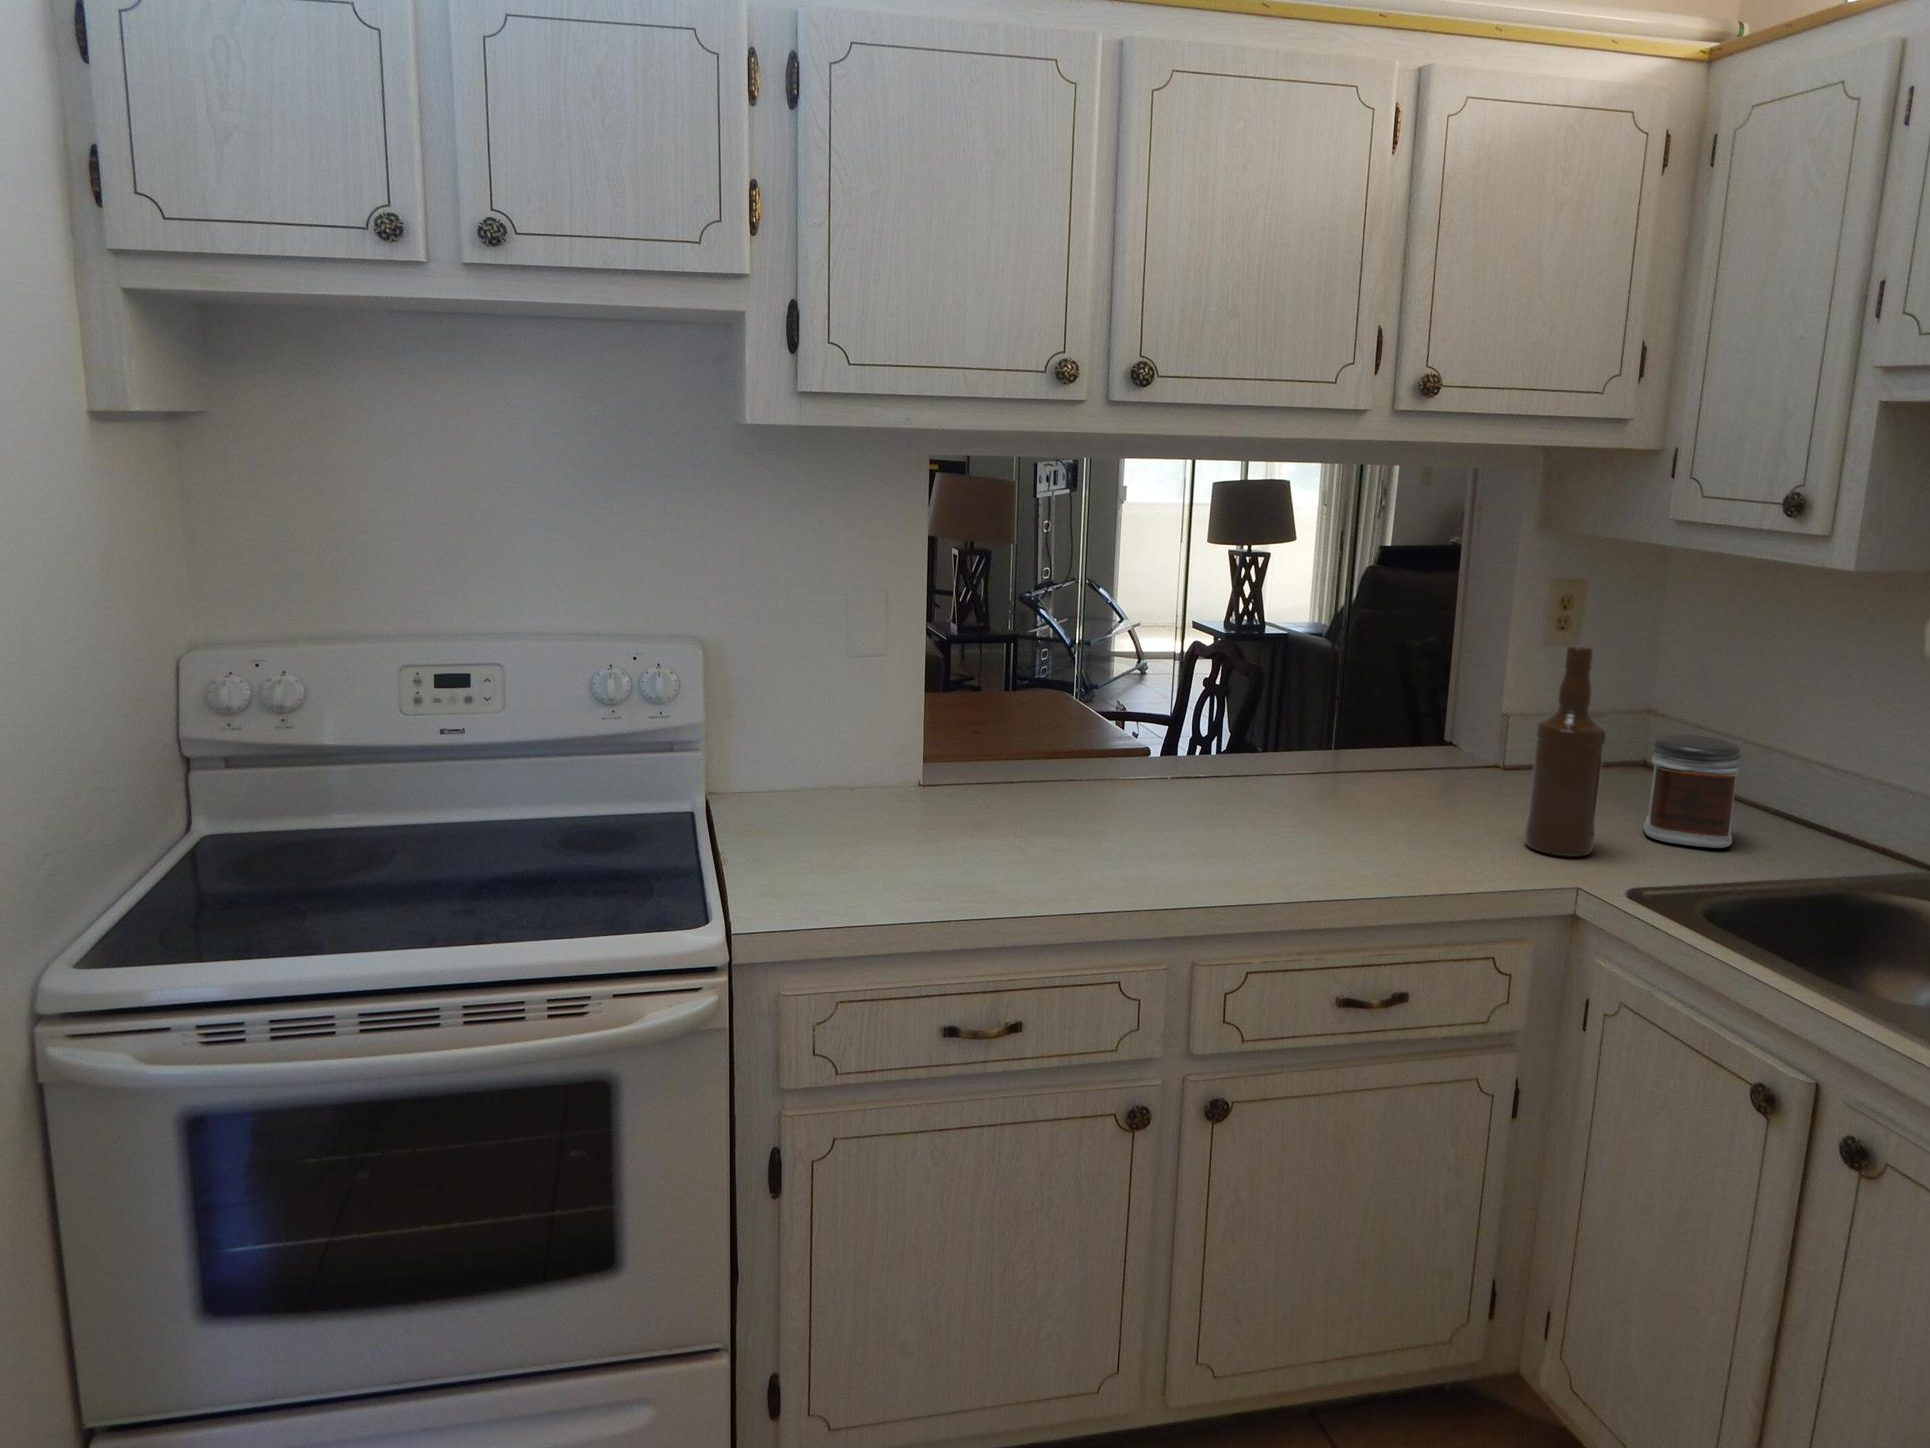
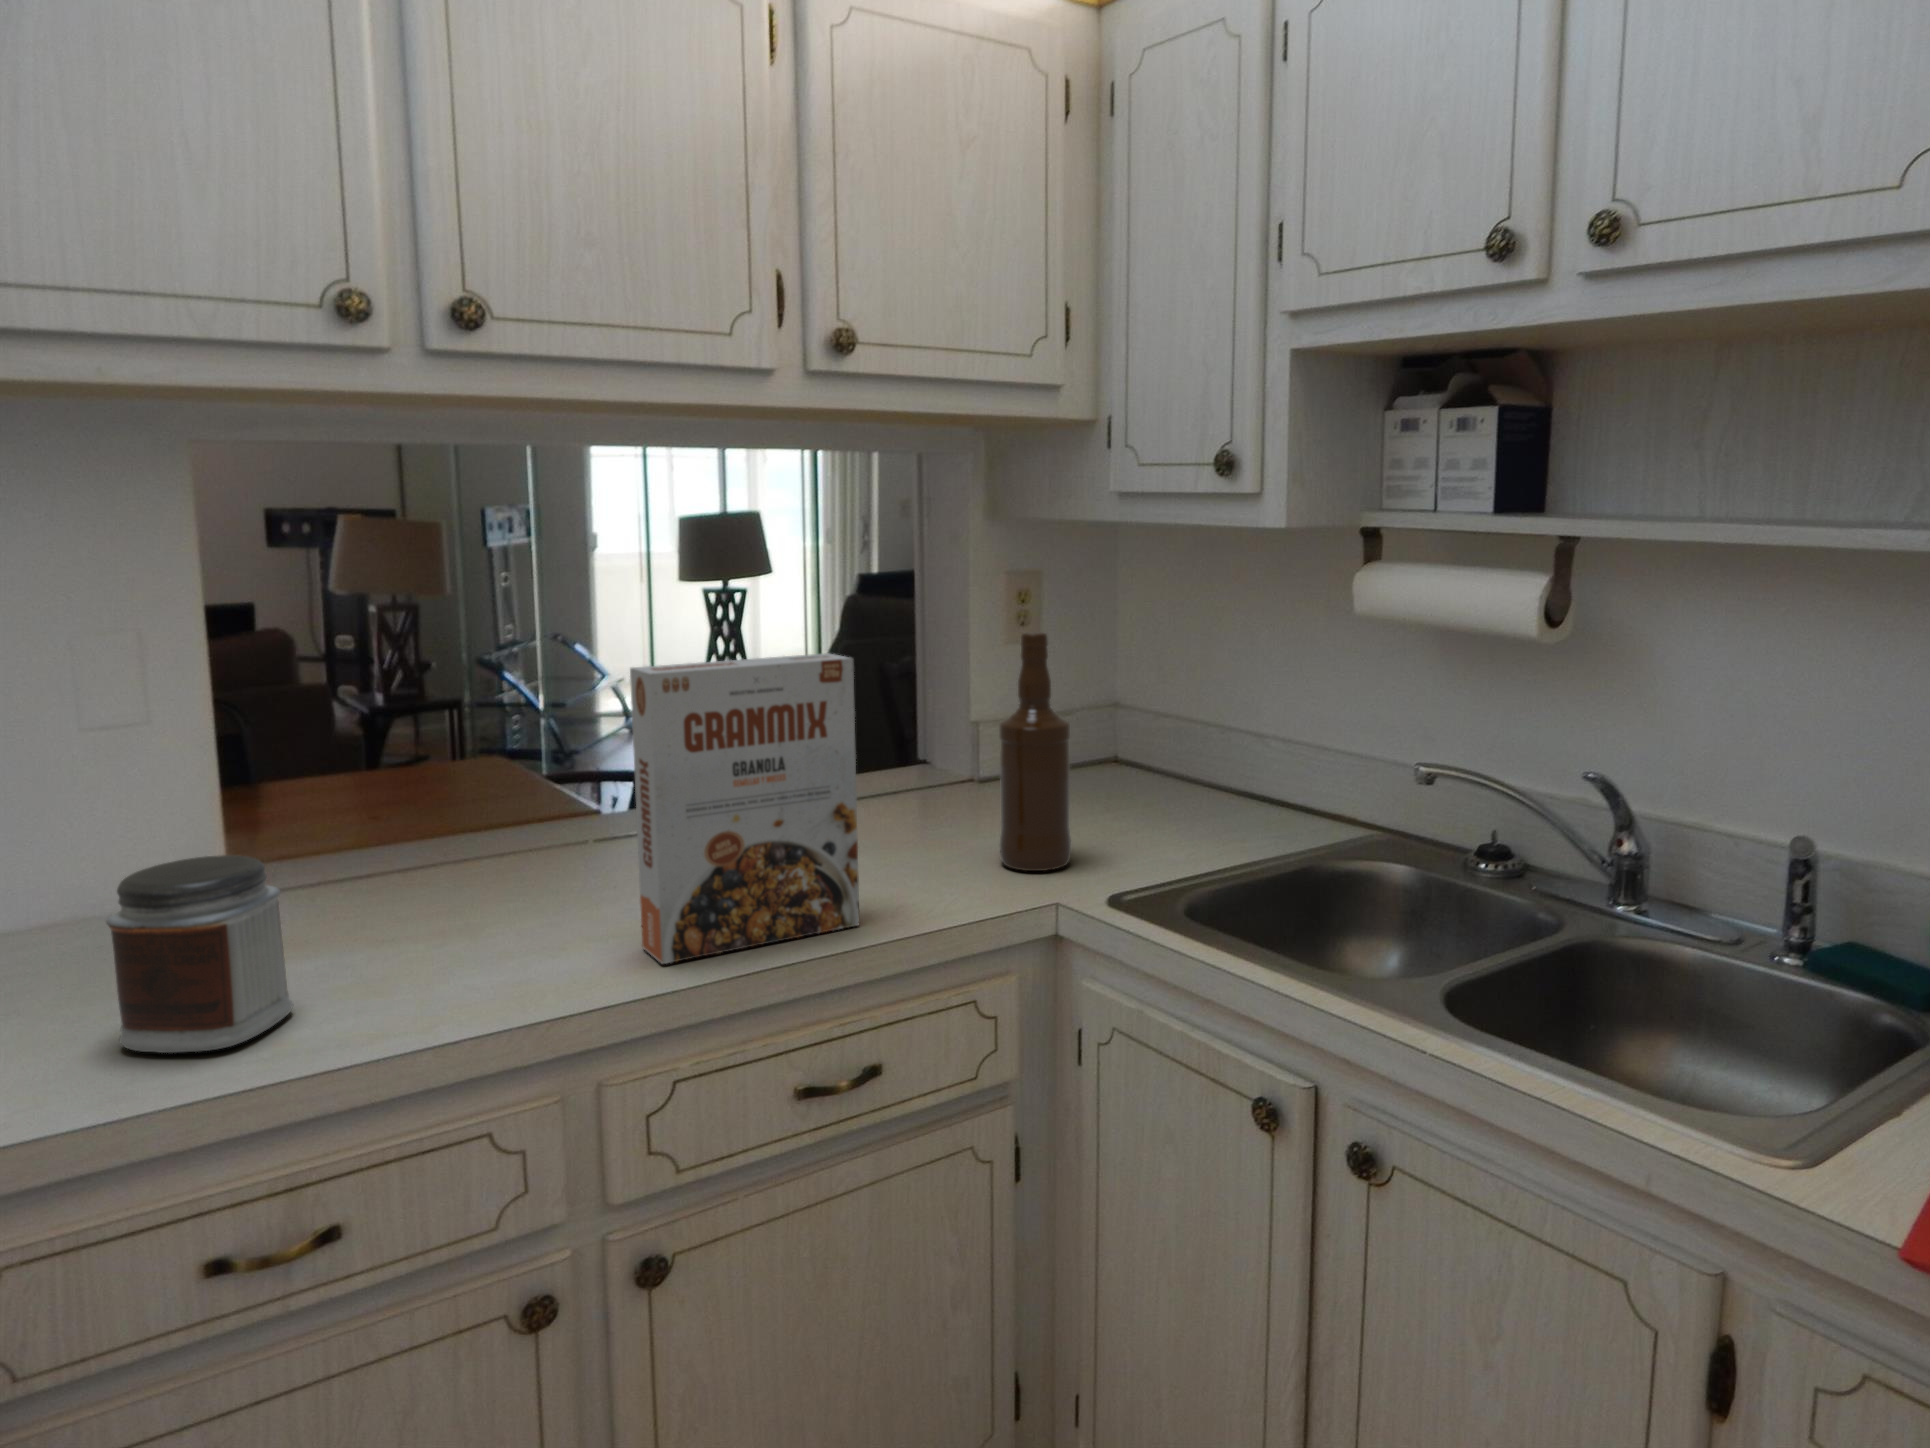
cereal box: none [1226,653,1419,883] -> present [630,653,860,964]
jar: present [1644,734,1740,848] -> present [106,855,293,1053]

